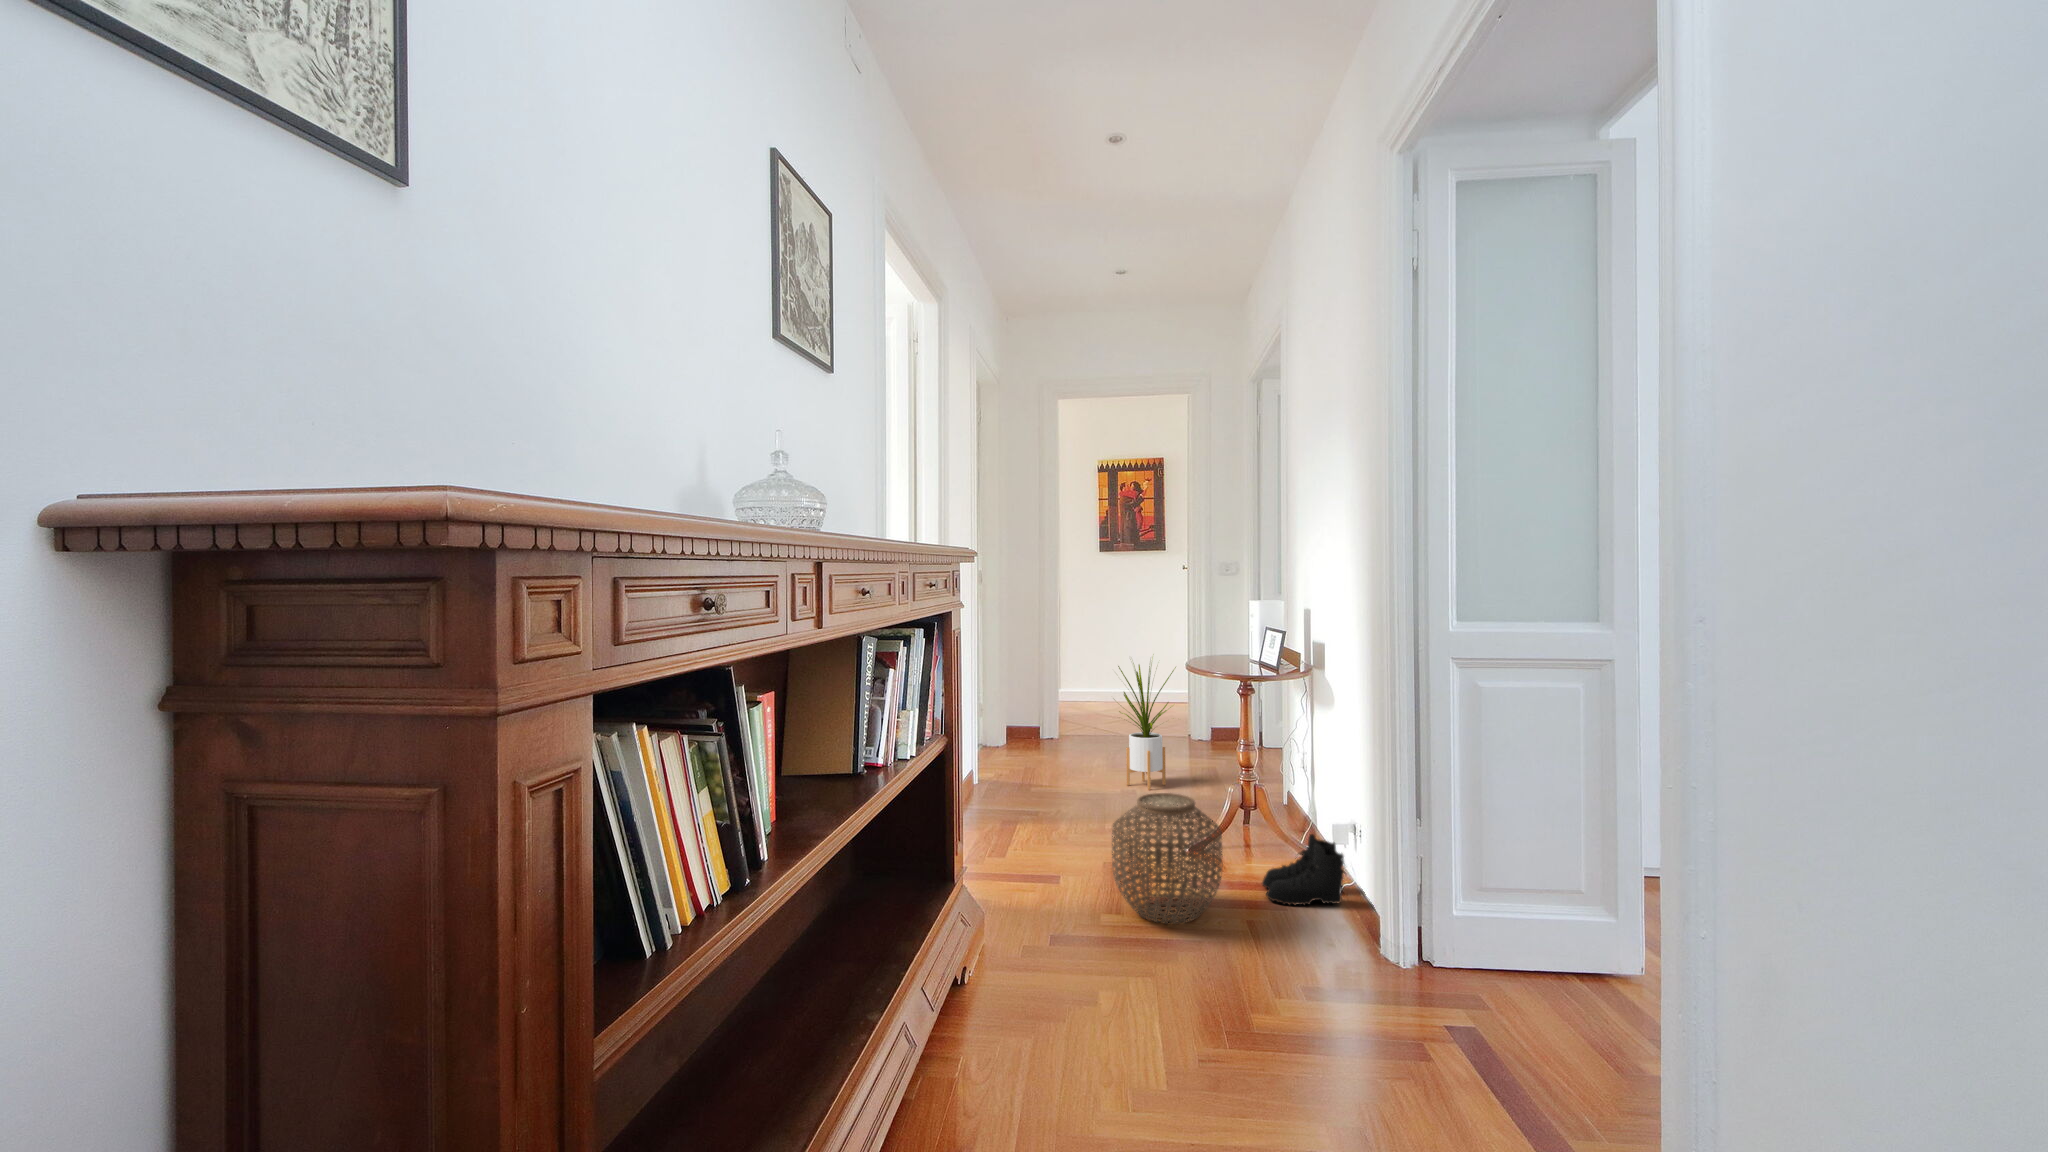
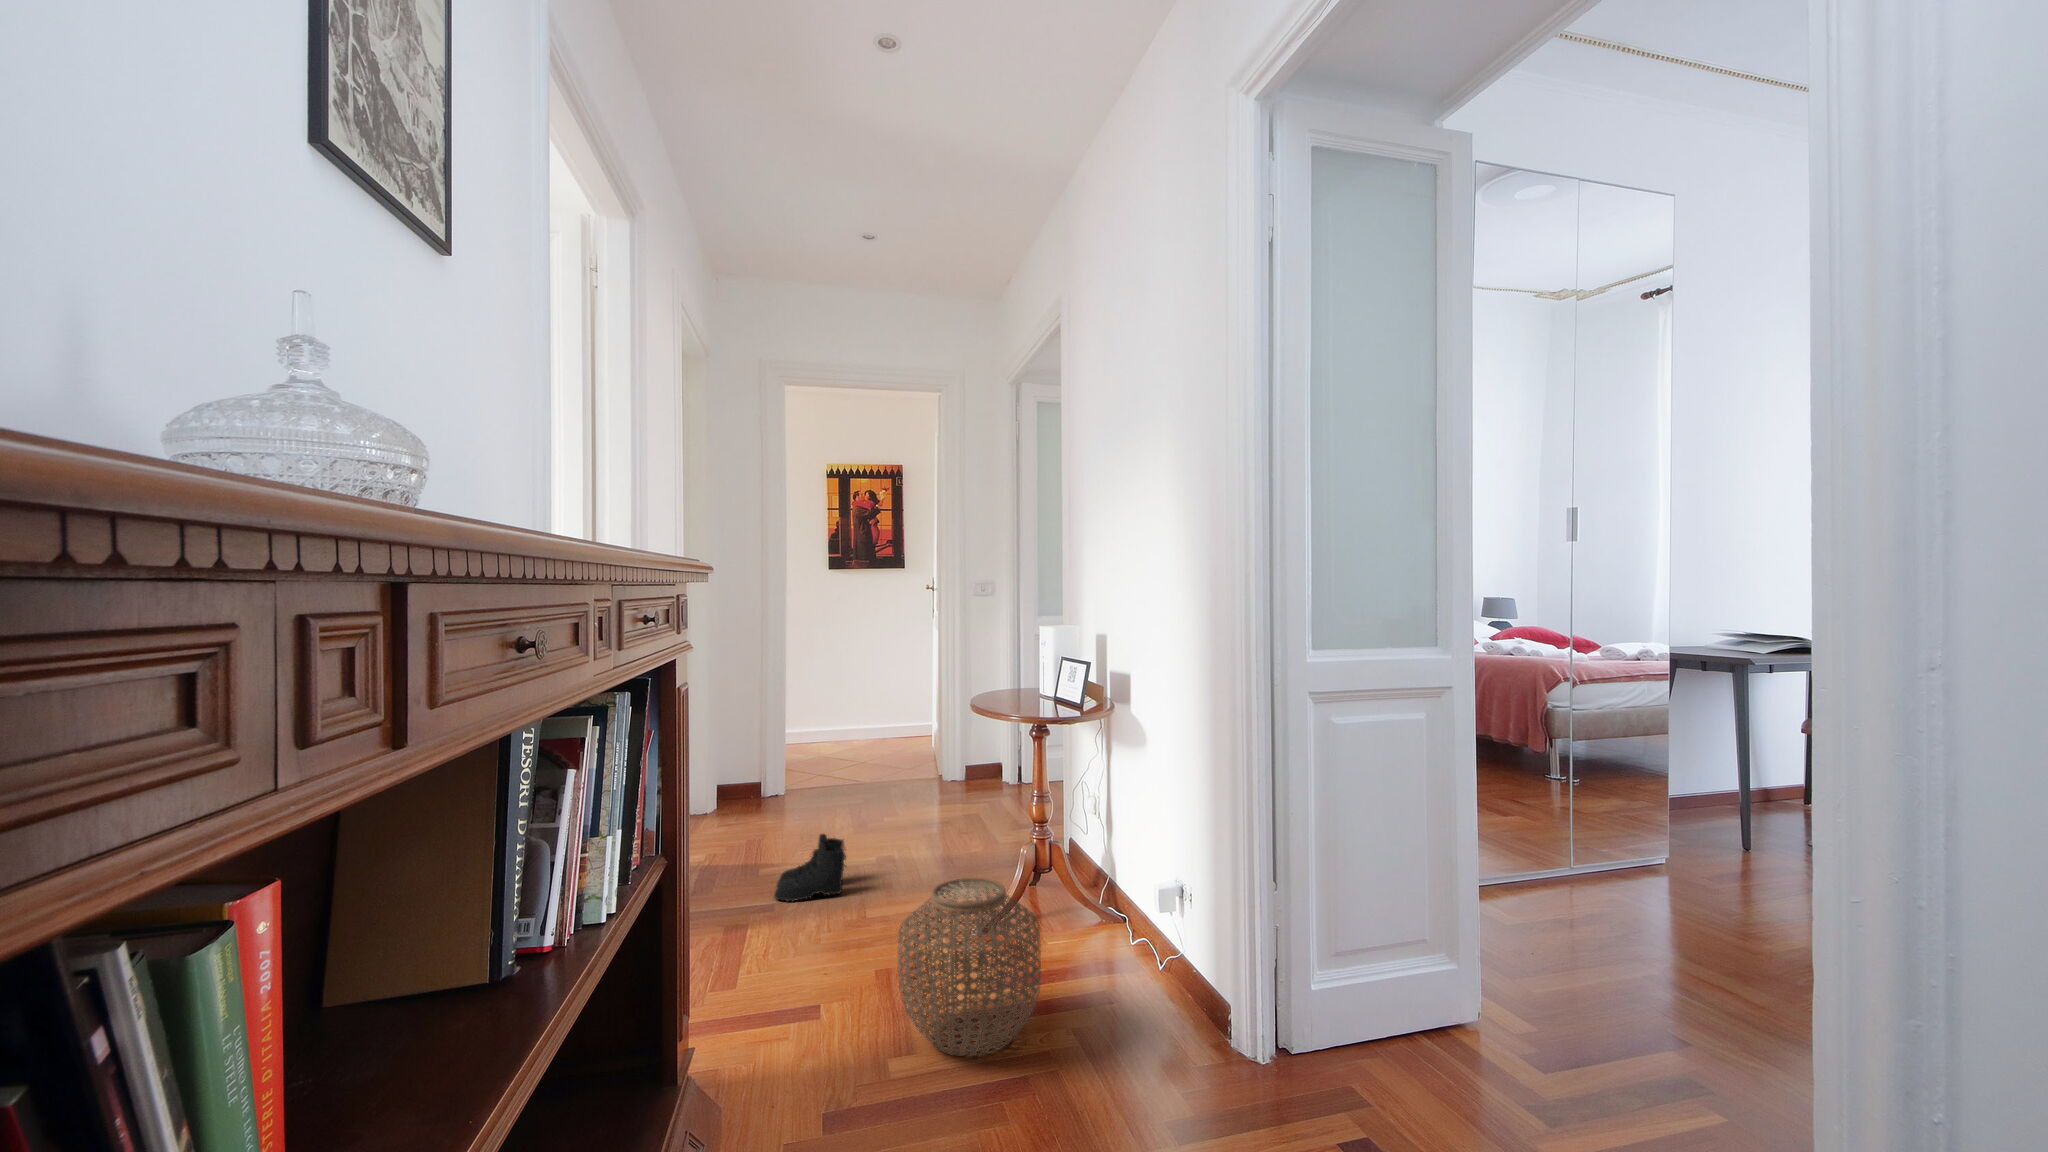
house plant: present [1118,663,1176,790] -> none [862,688,946,852]
boots: present [1262,834,1346,905] -> present [774,834,847,902]

